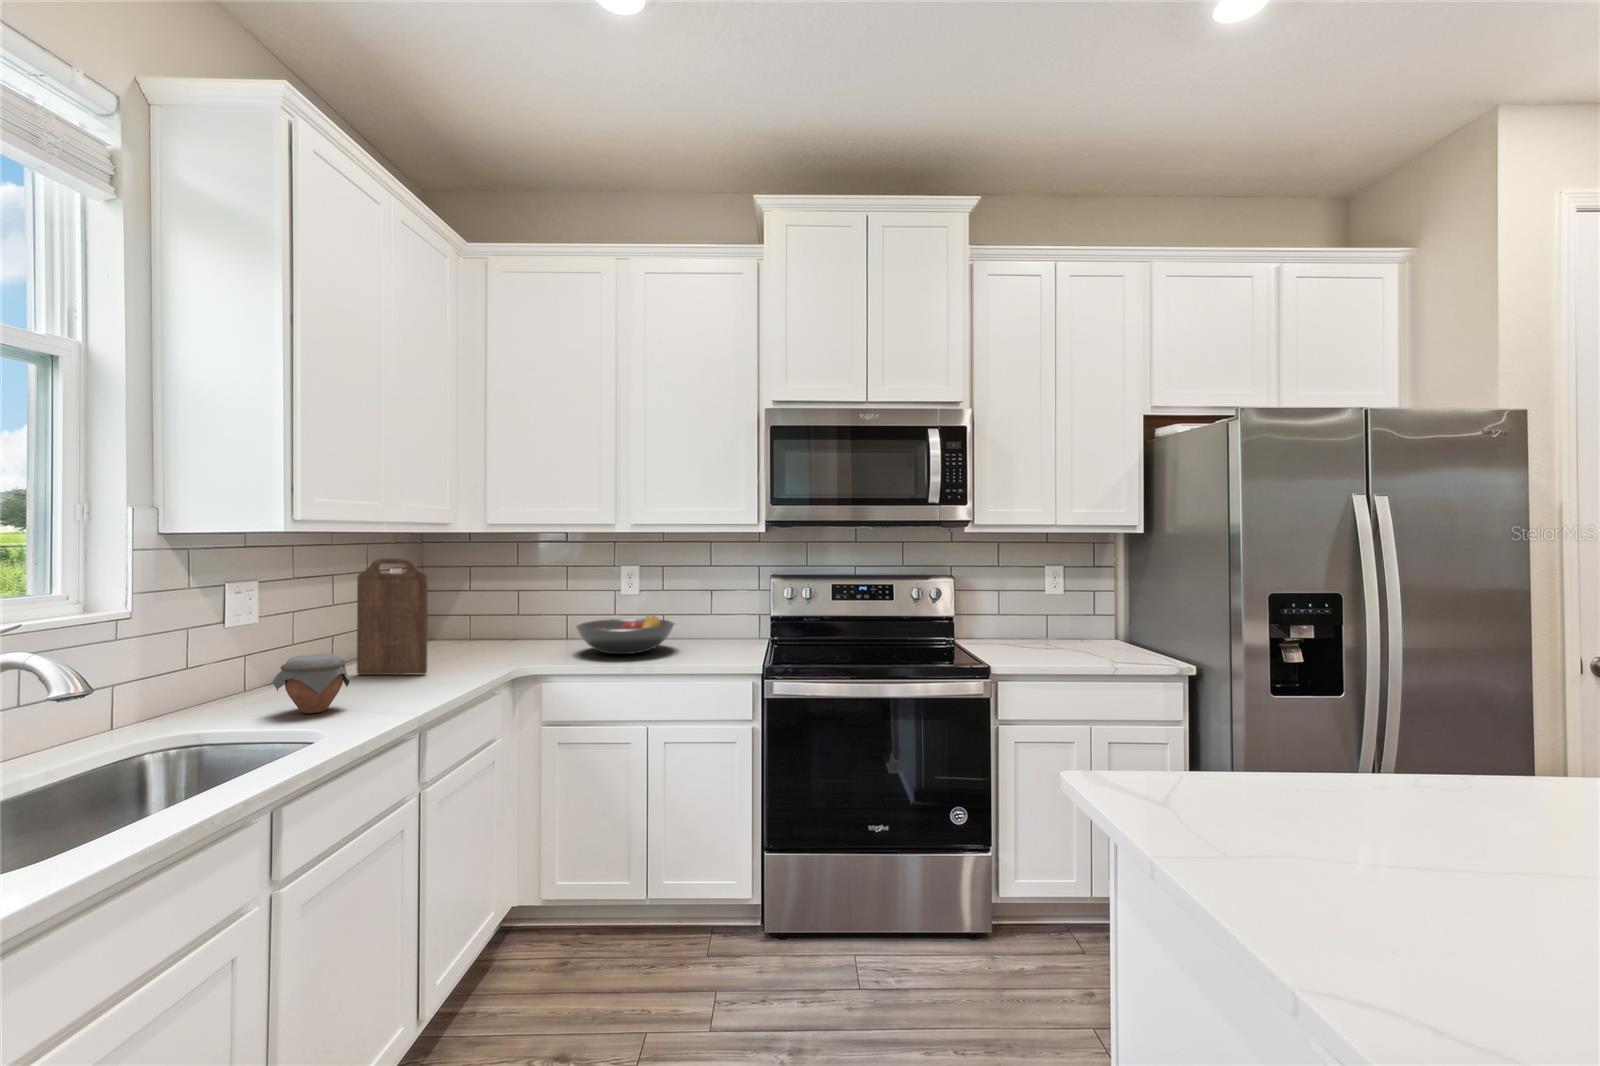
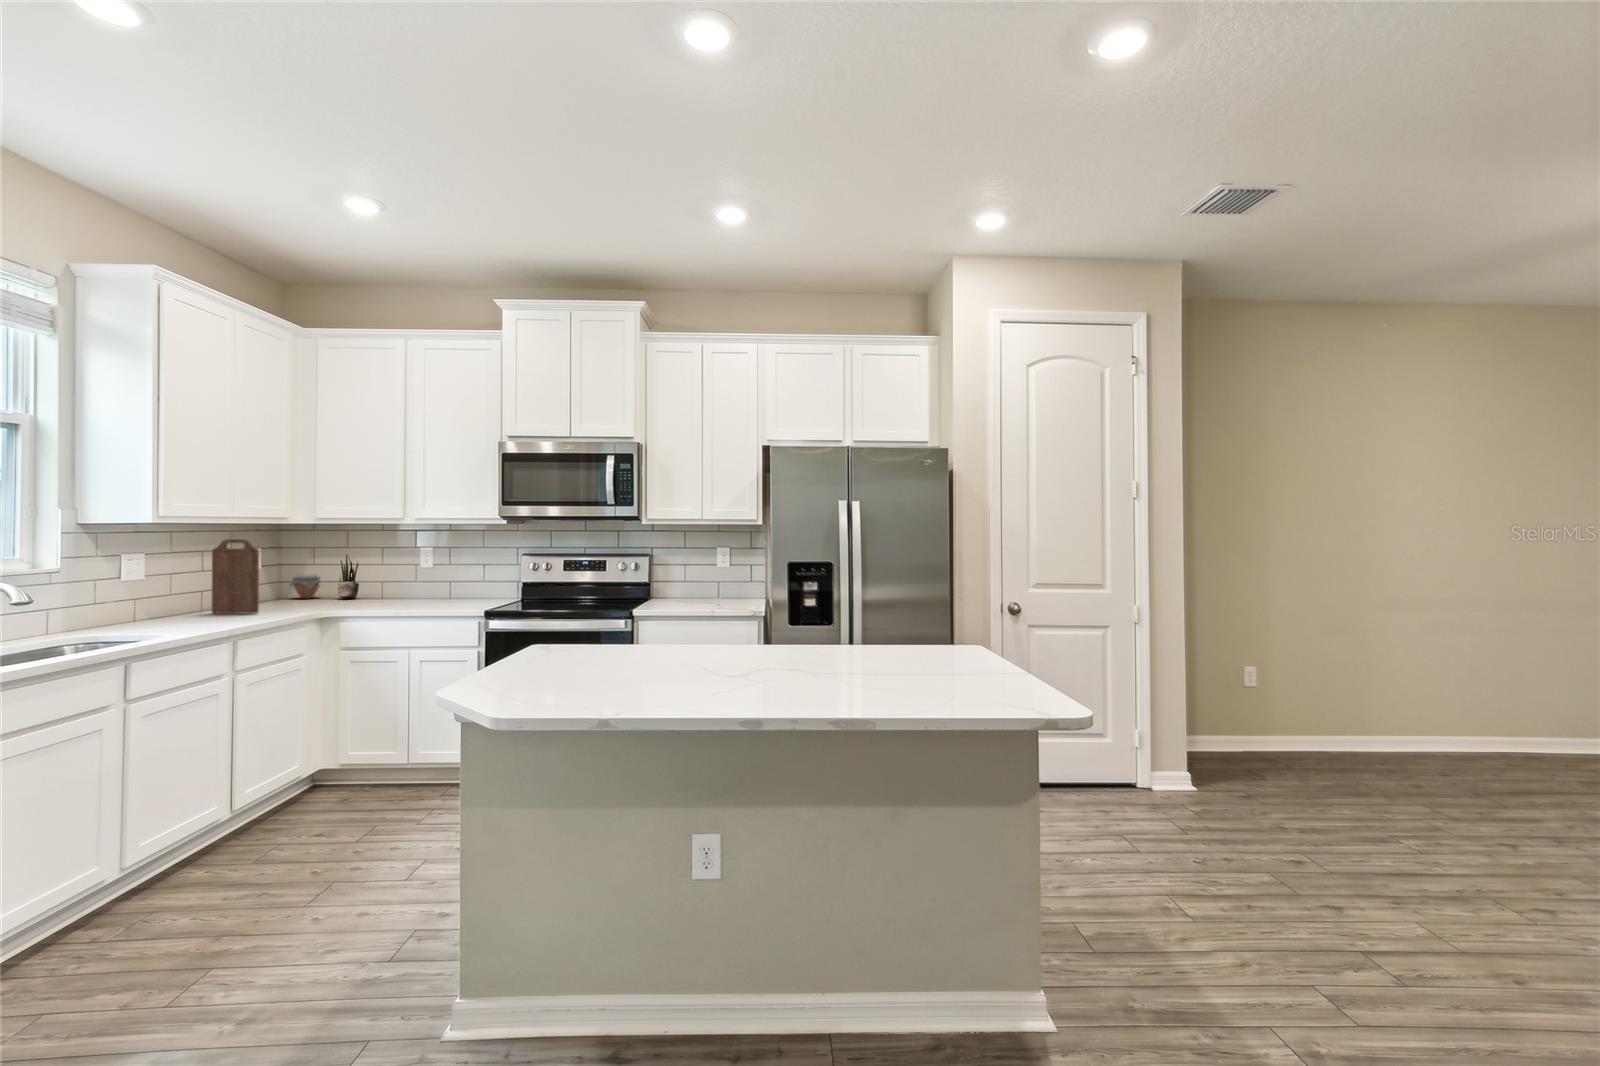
potted plant: none [514,576,541,639] -> present [338,555,359,598]
fruit bowl: present [576,614,674,654] -> none [371,579,445,605]
jar: present [272,653,349,714] -> present [289,574,321,598]

